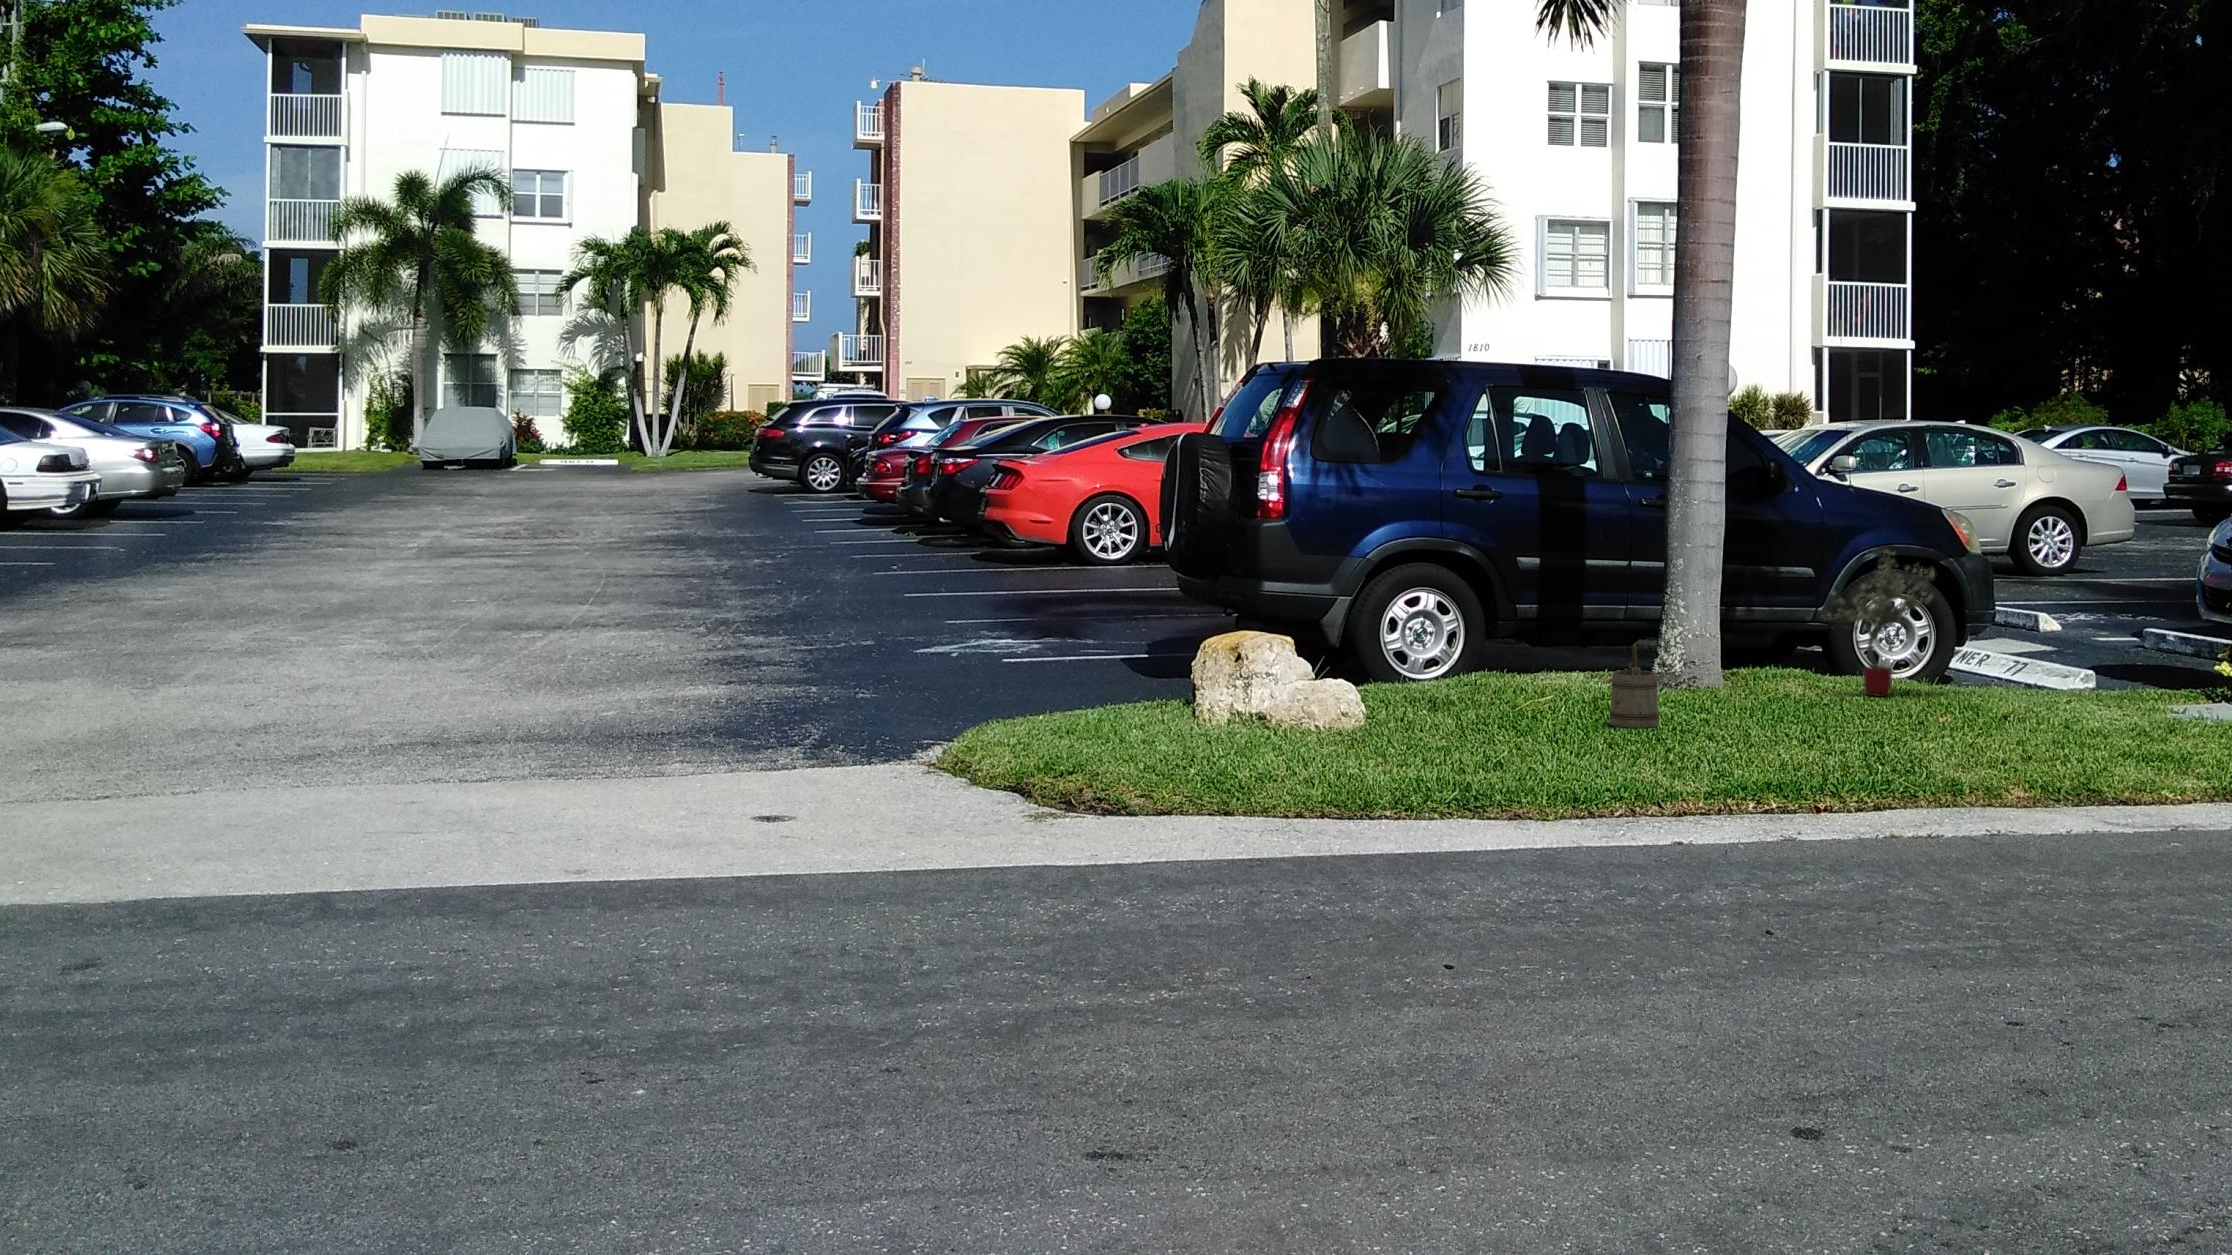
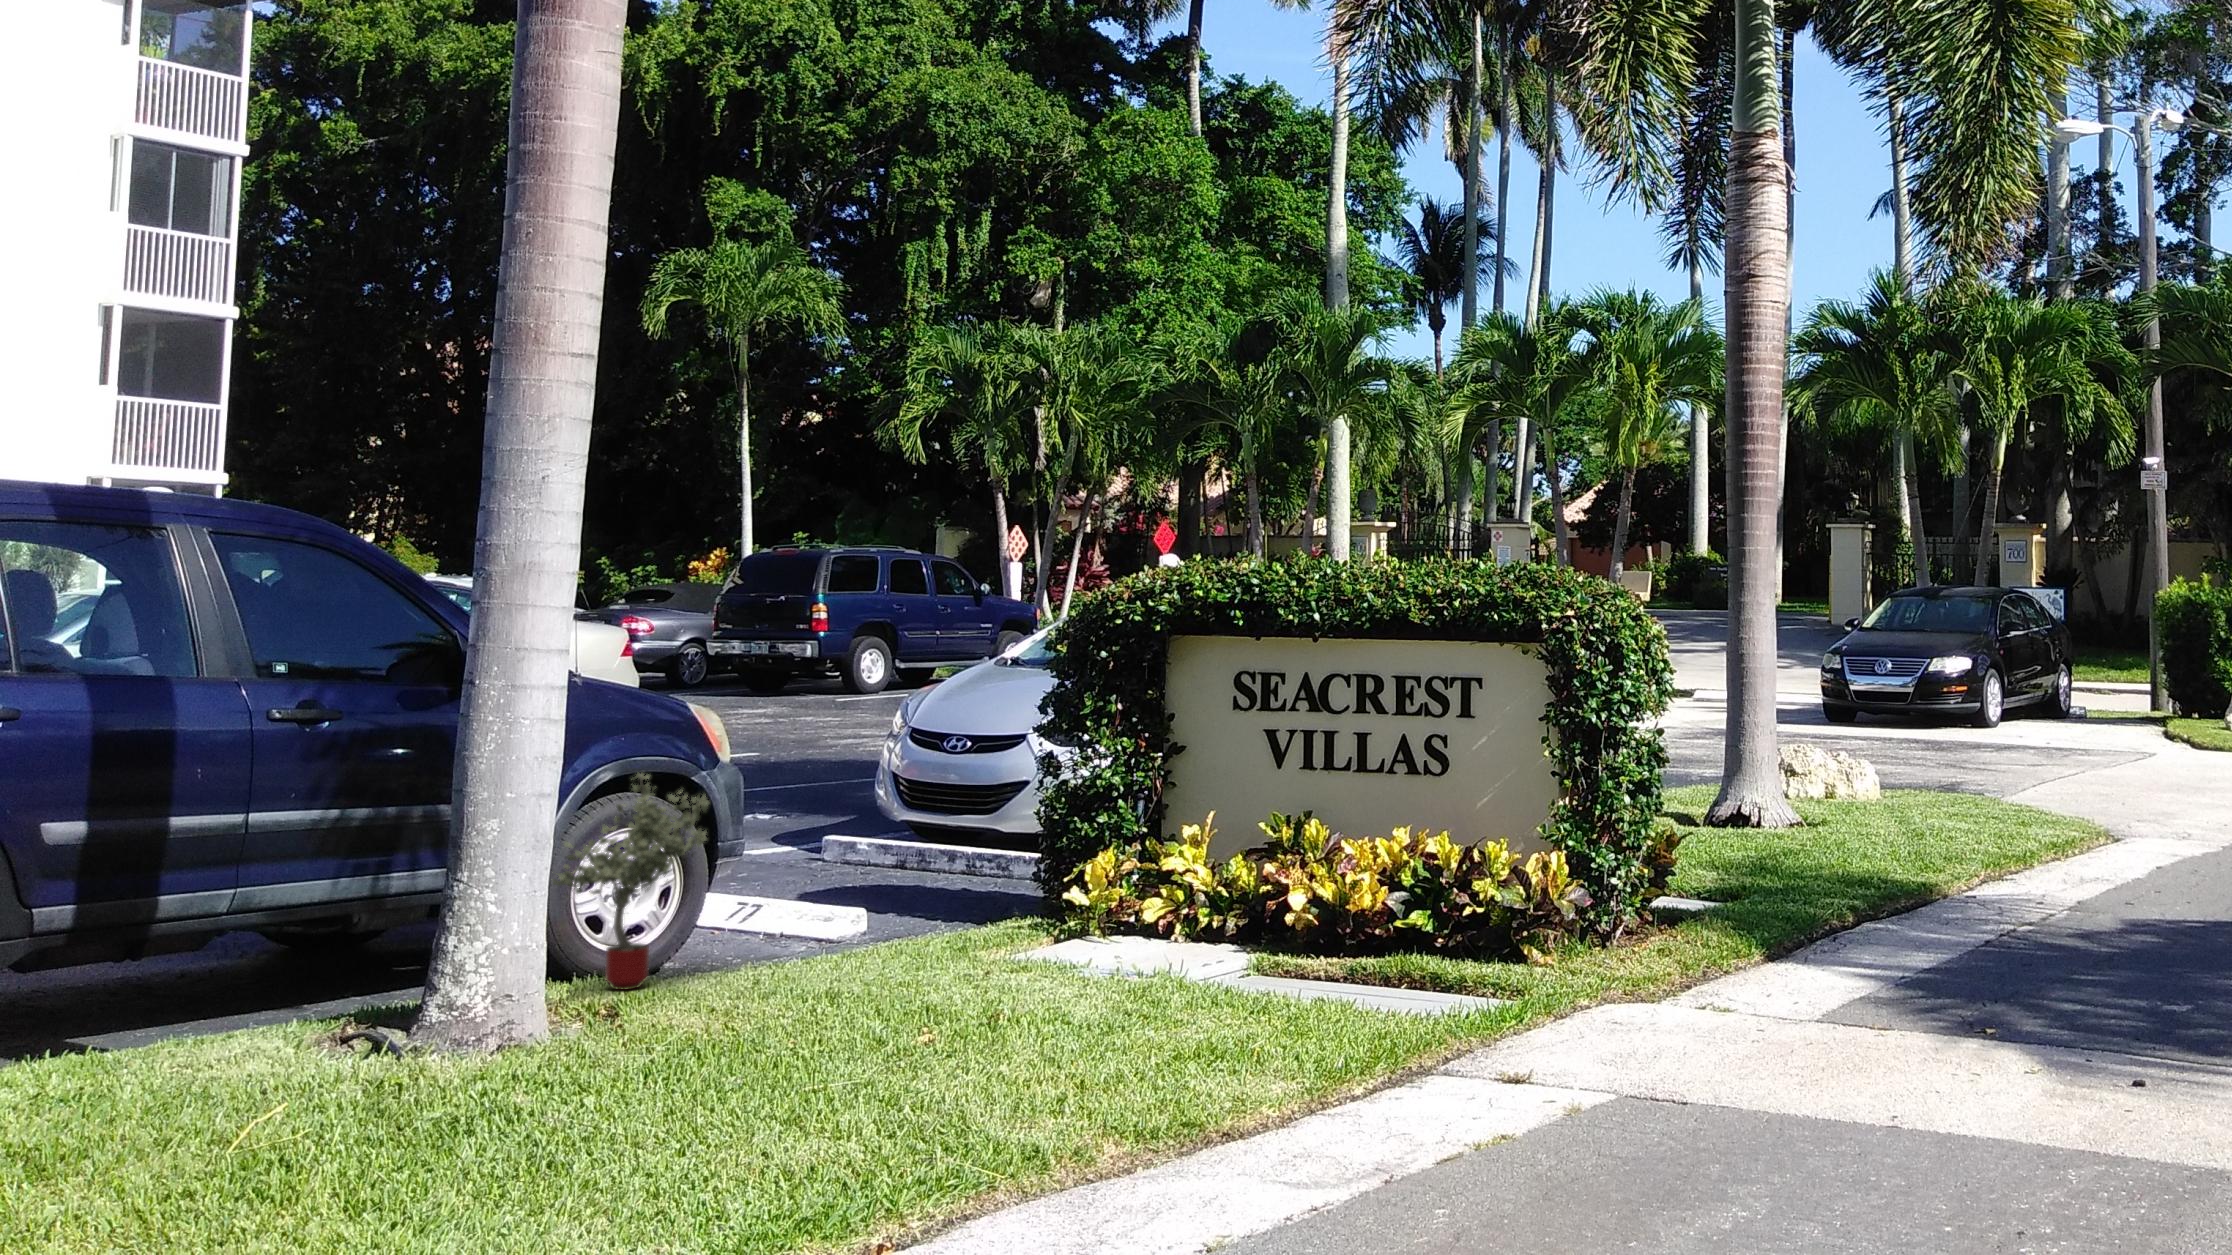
bucket: present [1609,644,1659,728] -> none [262,981,357,1132]

